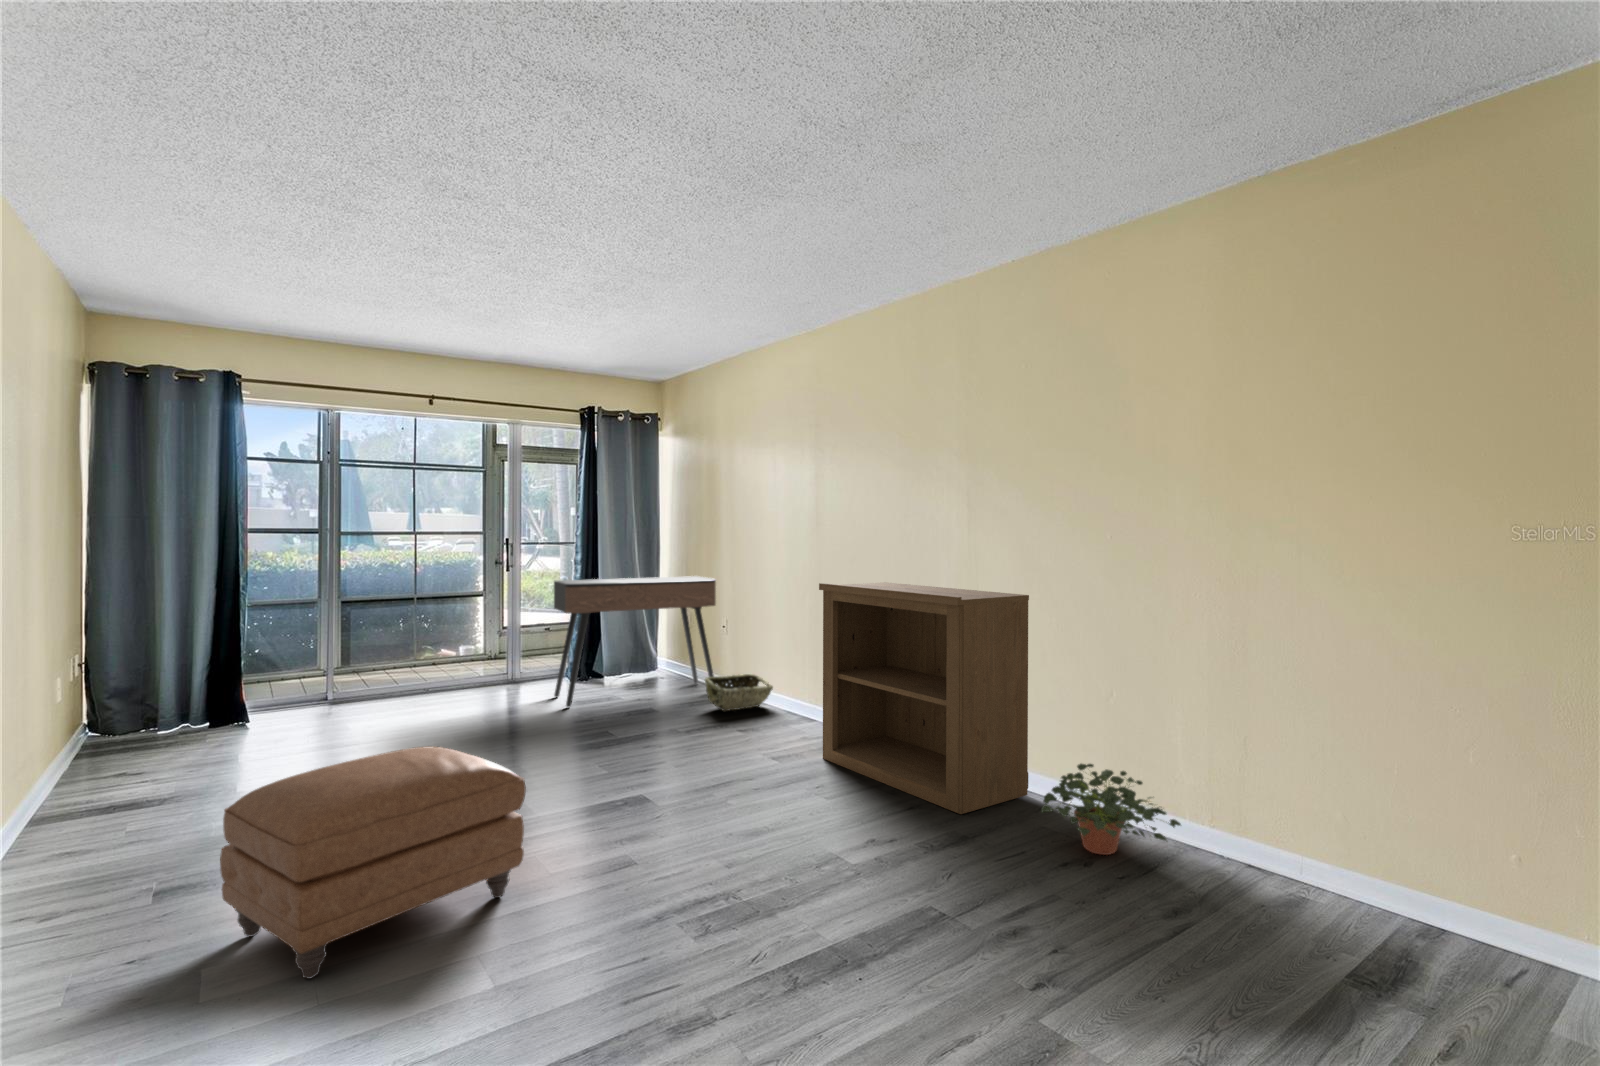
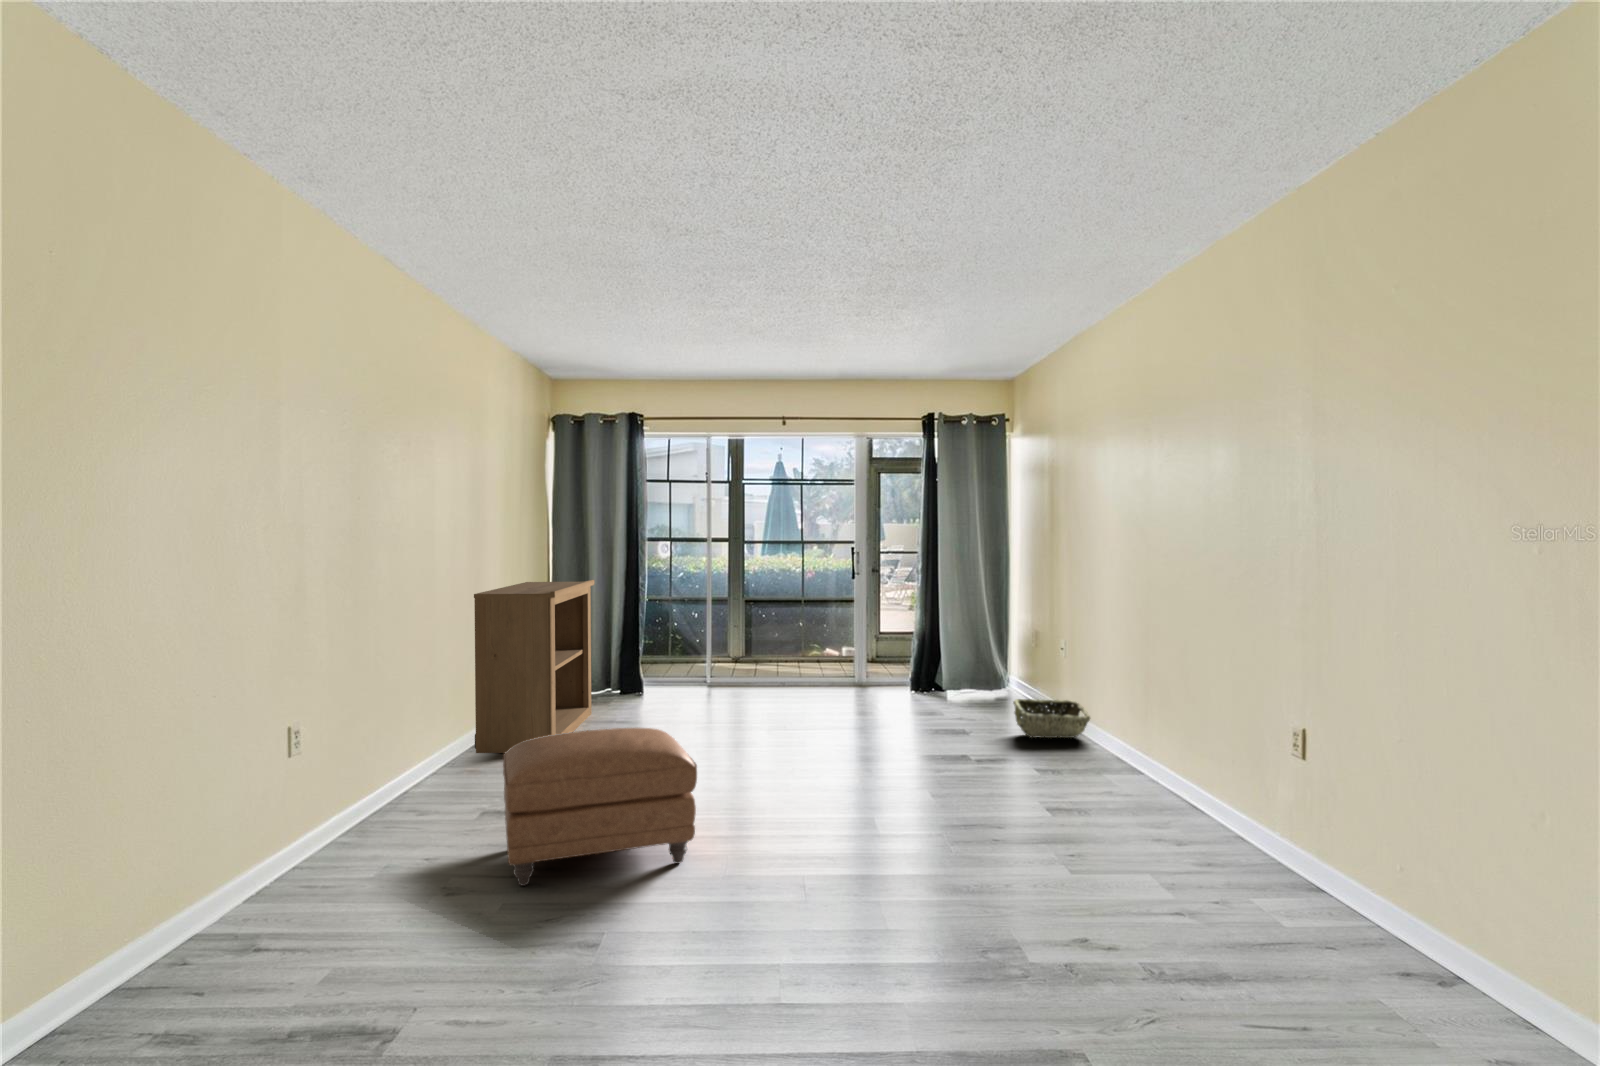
console table: present [554,576,716,707] -> none [883,588,1046,716]
bookshelf: present [819,582,1029,814] -> present [474,580,594,753]
potted plant: present [1041,764,1181,855] -> none [1234,867,1443,1001]

